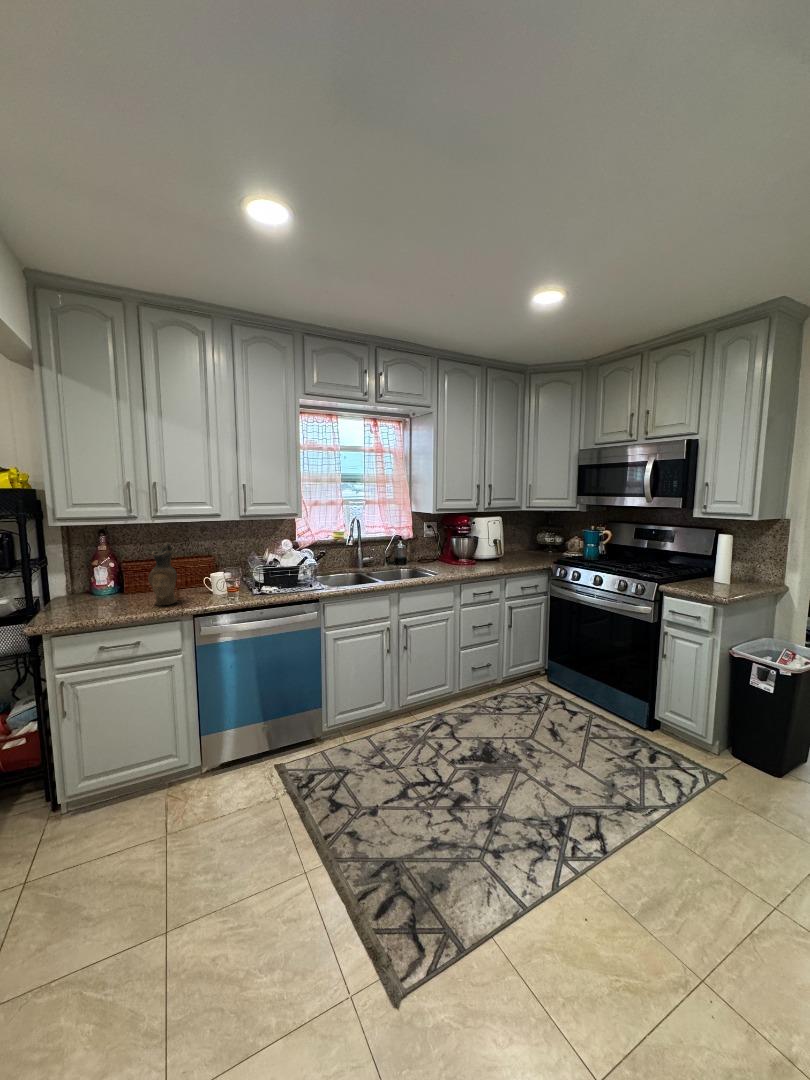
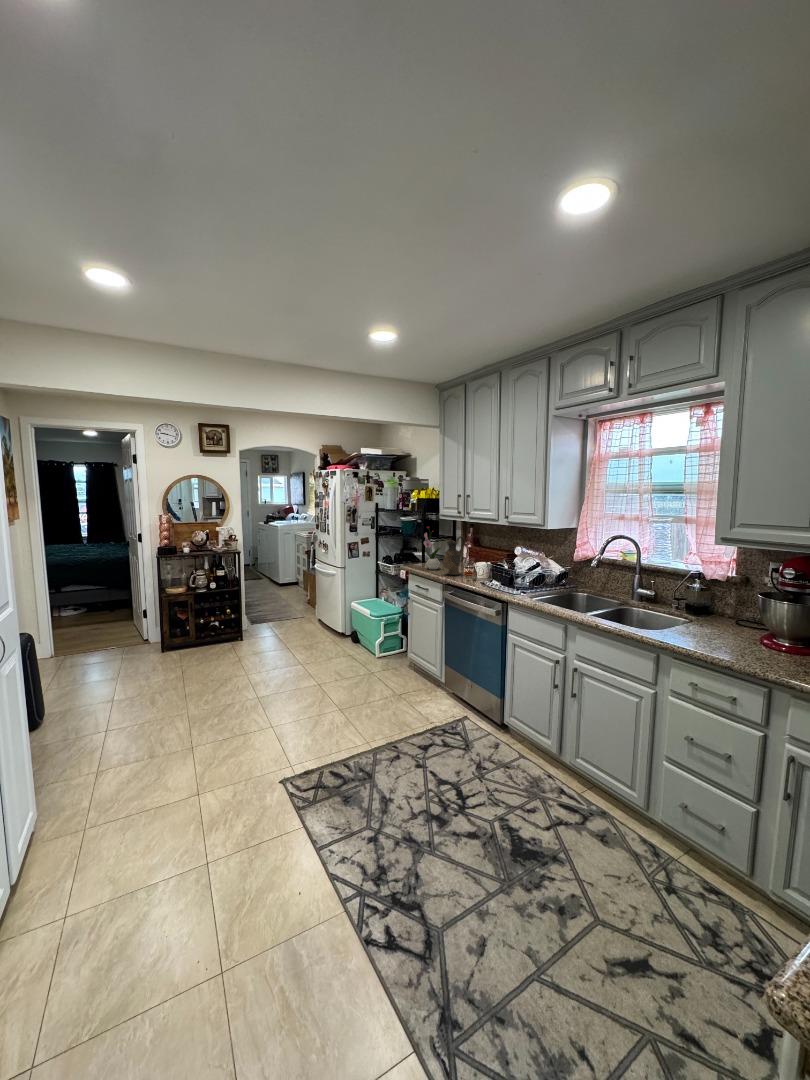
flower arrangement: none [77,537,119,613] -> present [424,527,440,569]

